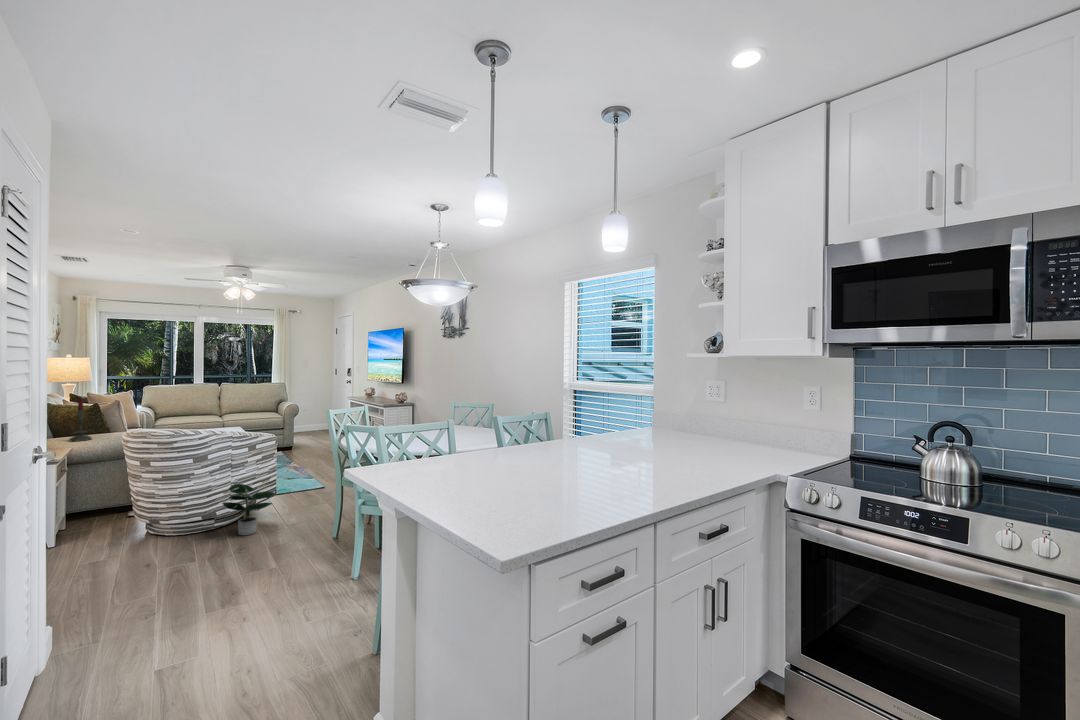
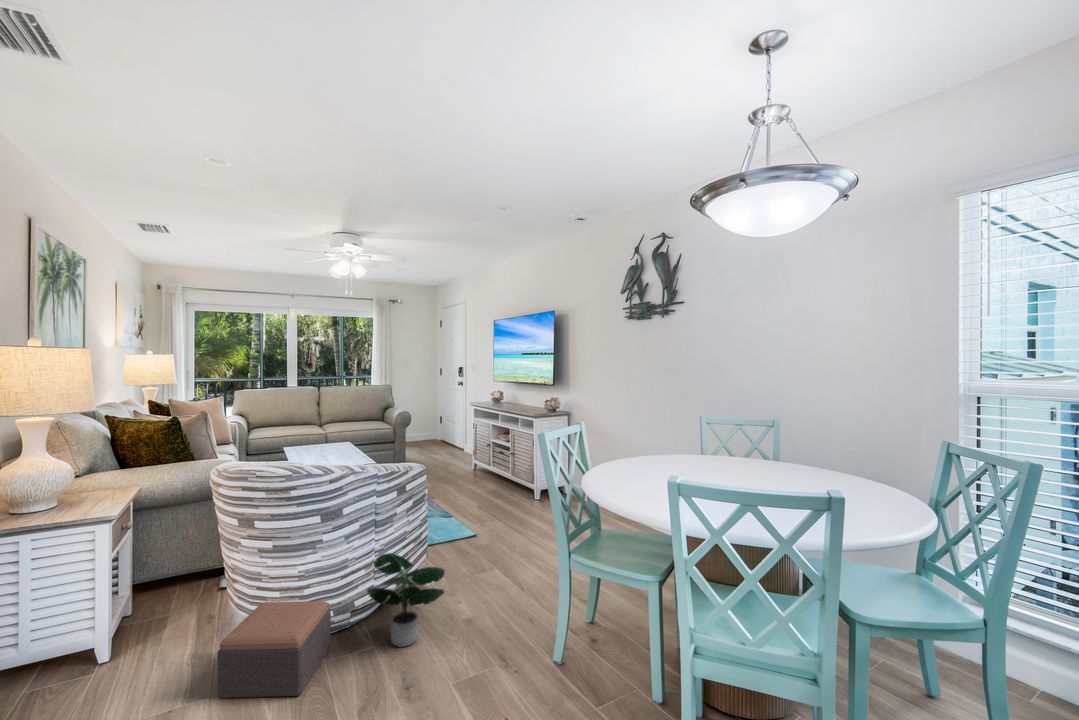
candle: present [69,399,92,441] -> none [138,409,170,475]
footstool: none [125,509,199,556] -> present [218,601,331,698]

